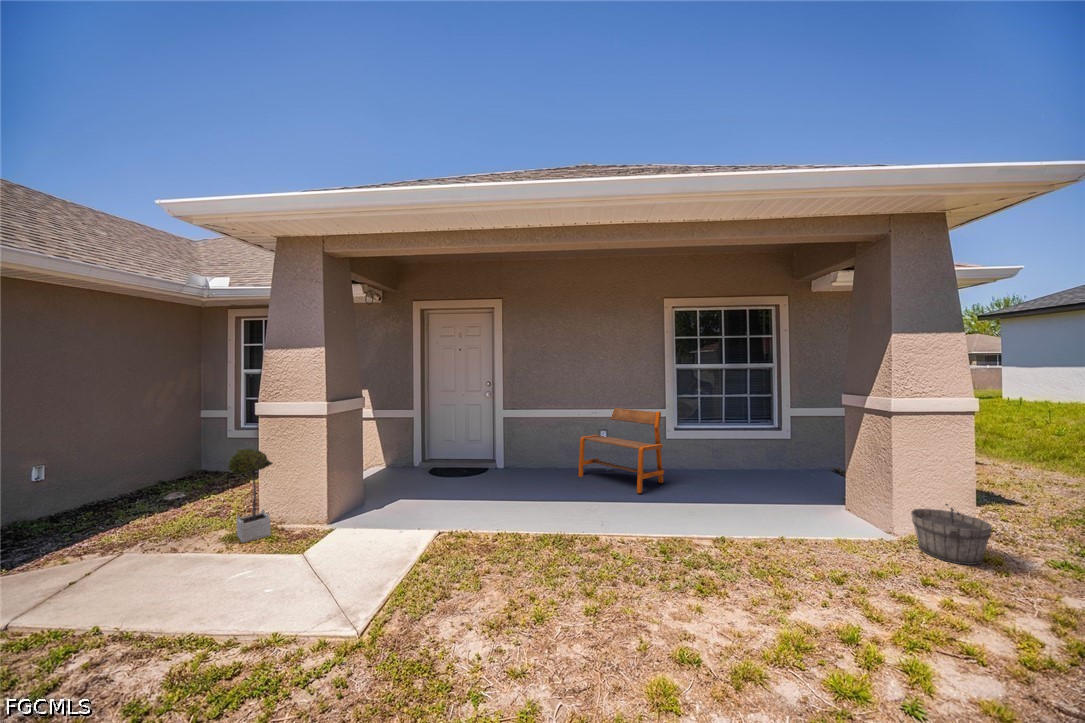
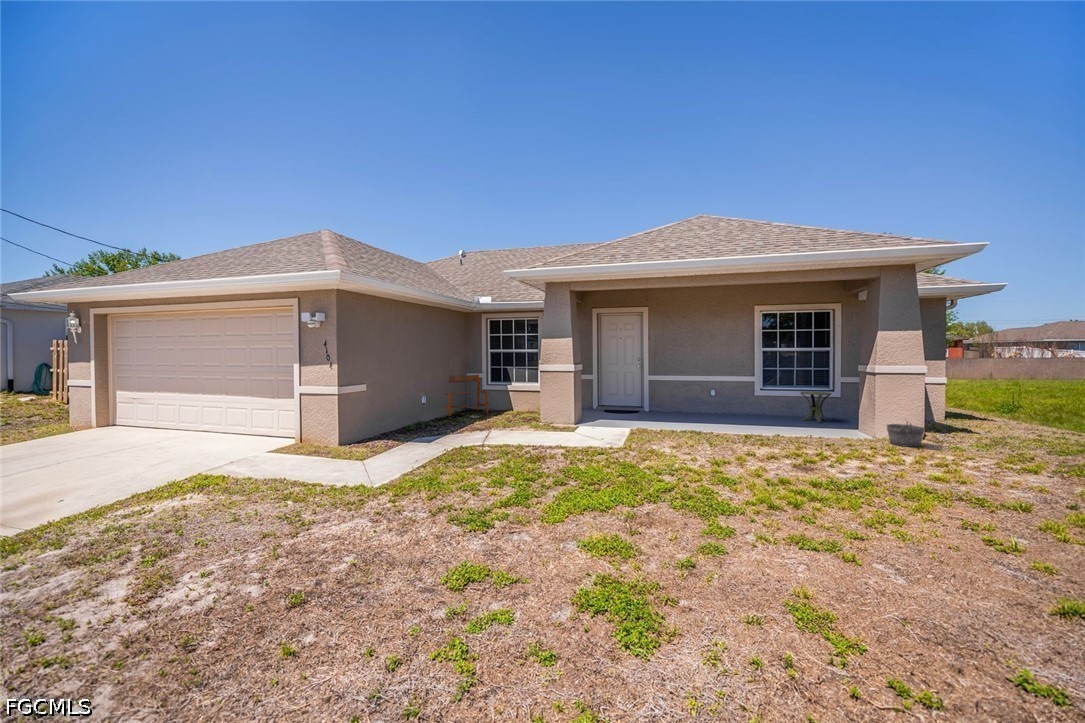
bench: present [578,408,664,493] -> present [445,375,489,416]
side table: none [735,433,782,487] -> present [801,391,831,423]
potted tree: present [228,449,273,543] -> none [532,386,550,429]

